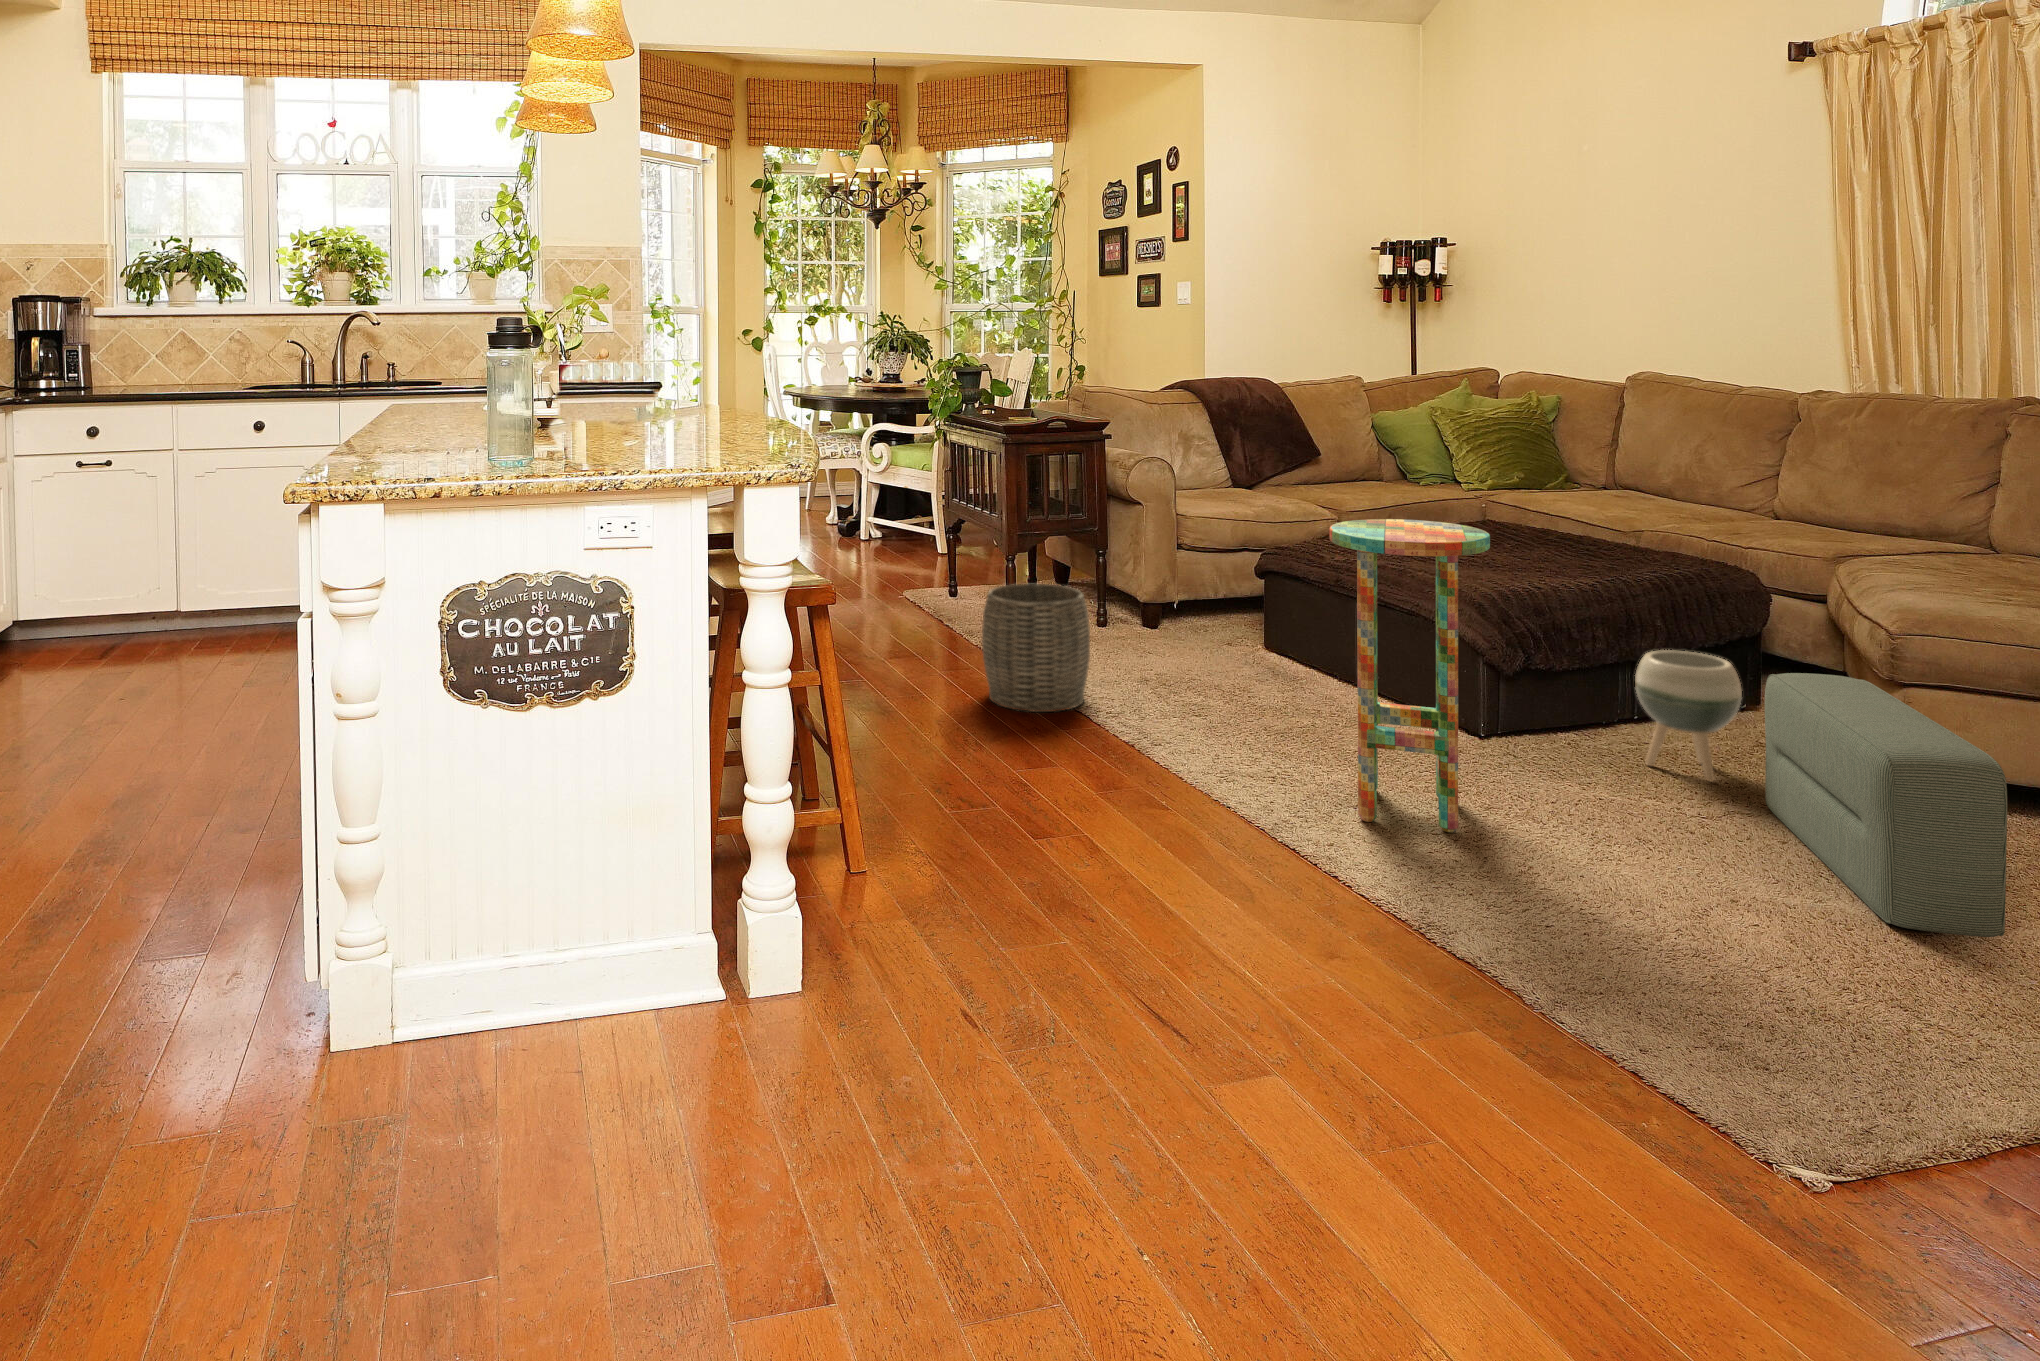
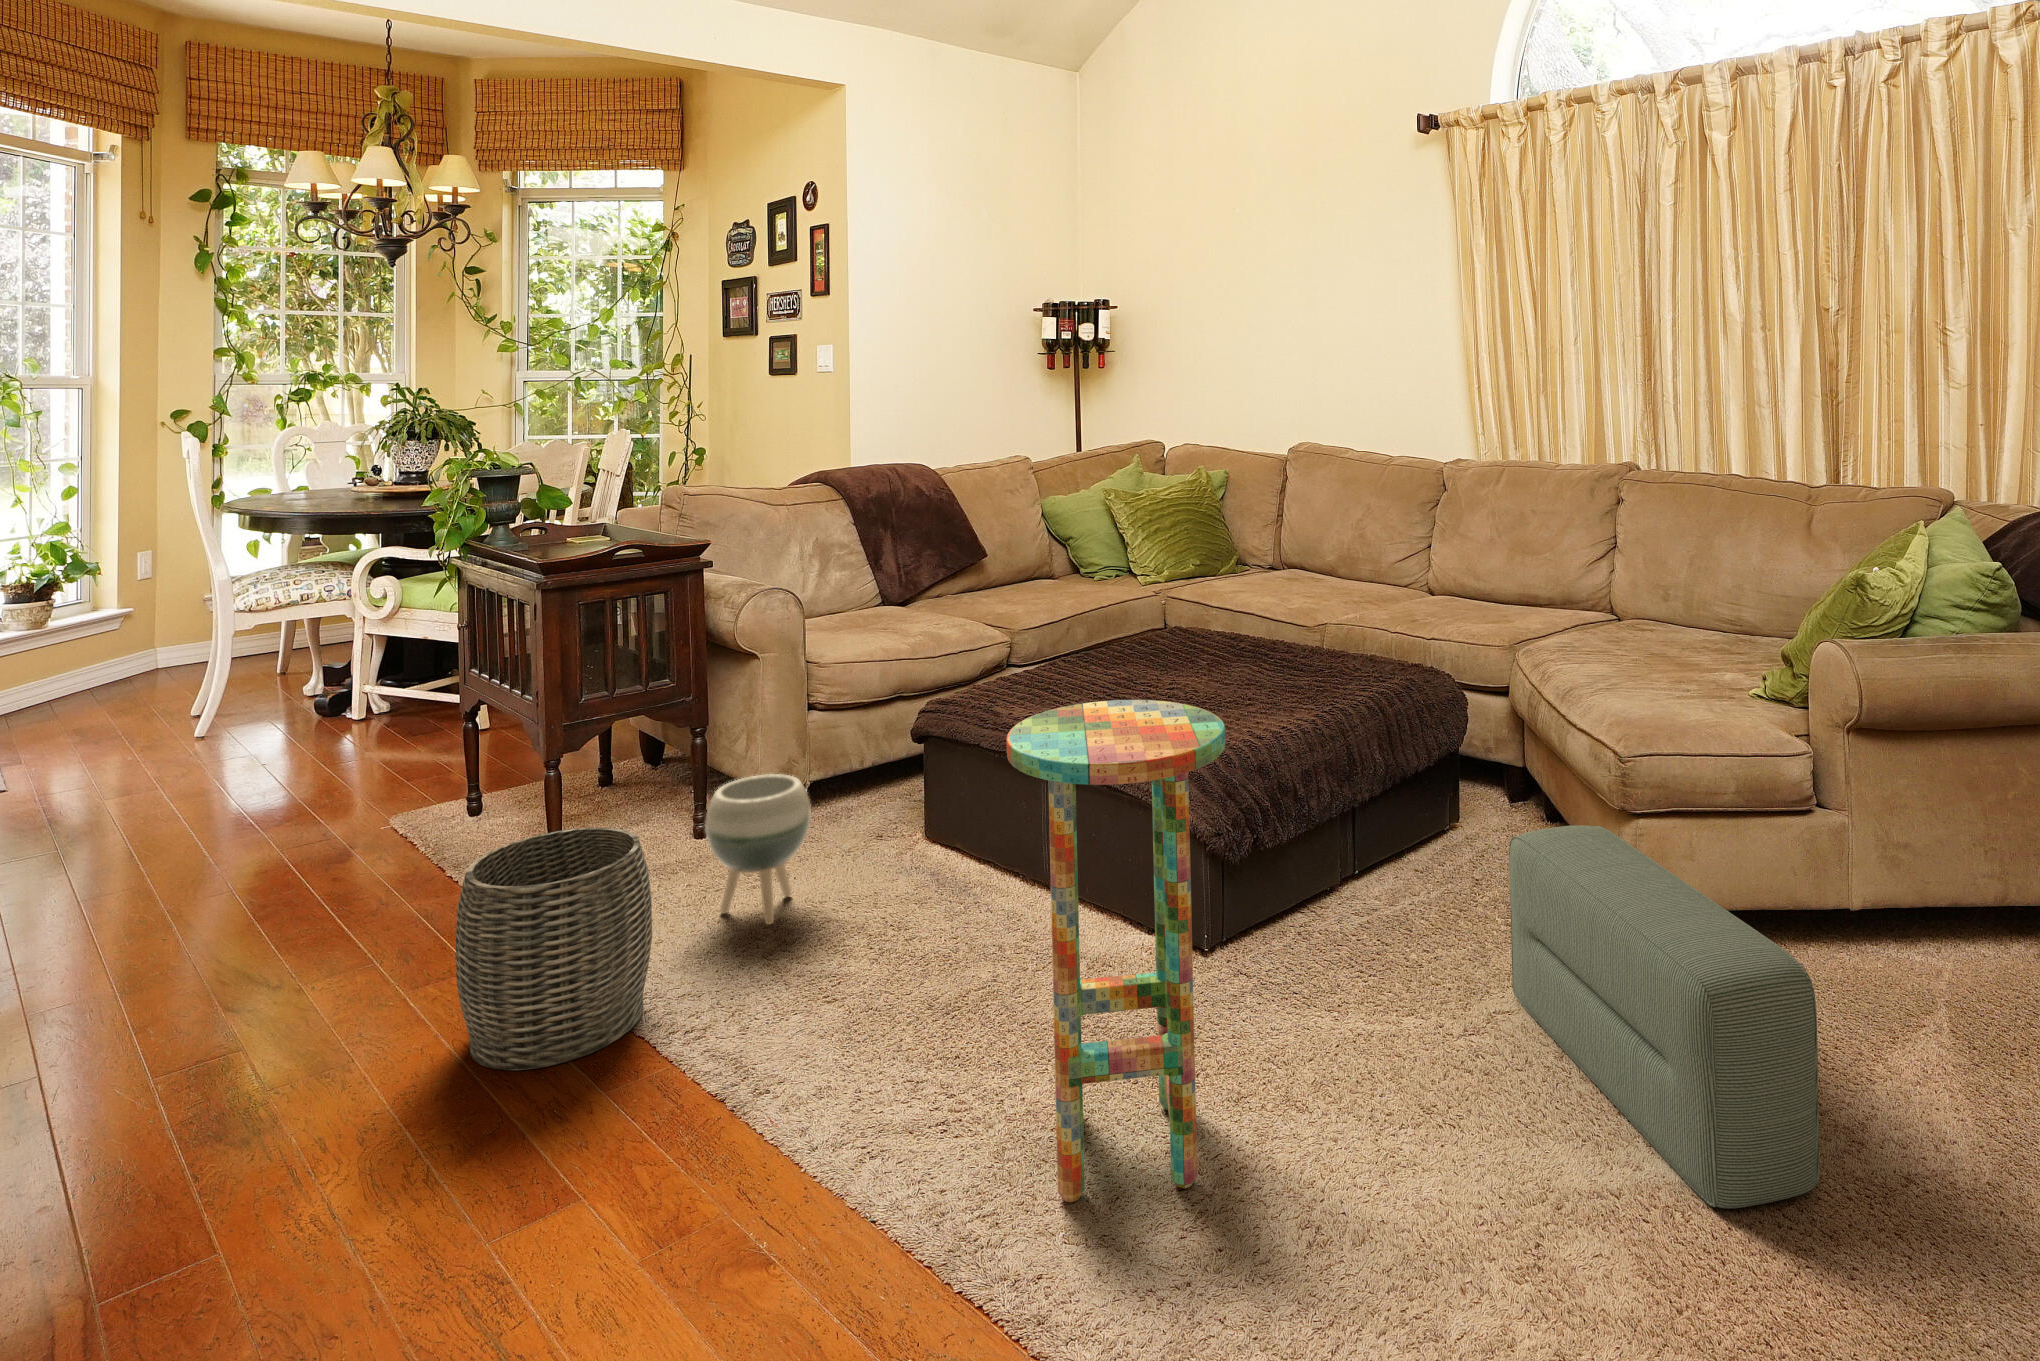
planter: present [1635,650,1742,781] -> present [705,774,811,925]

